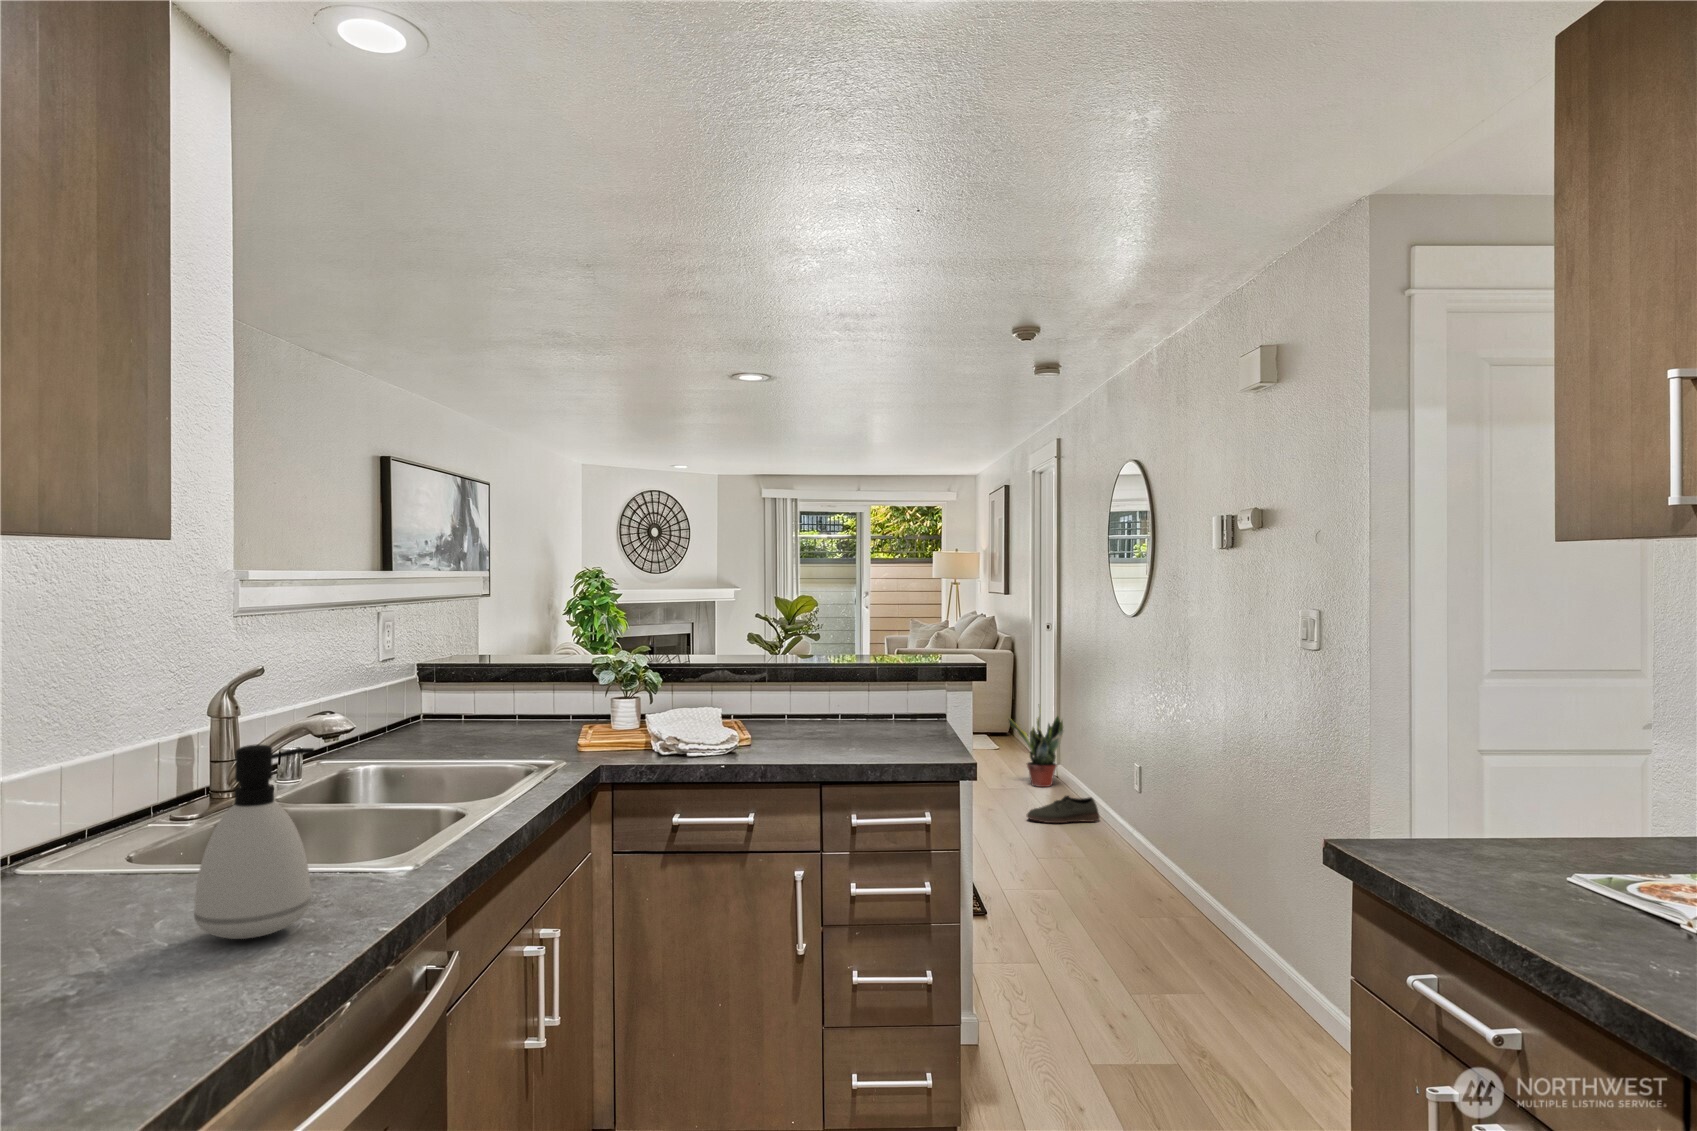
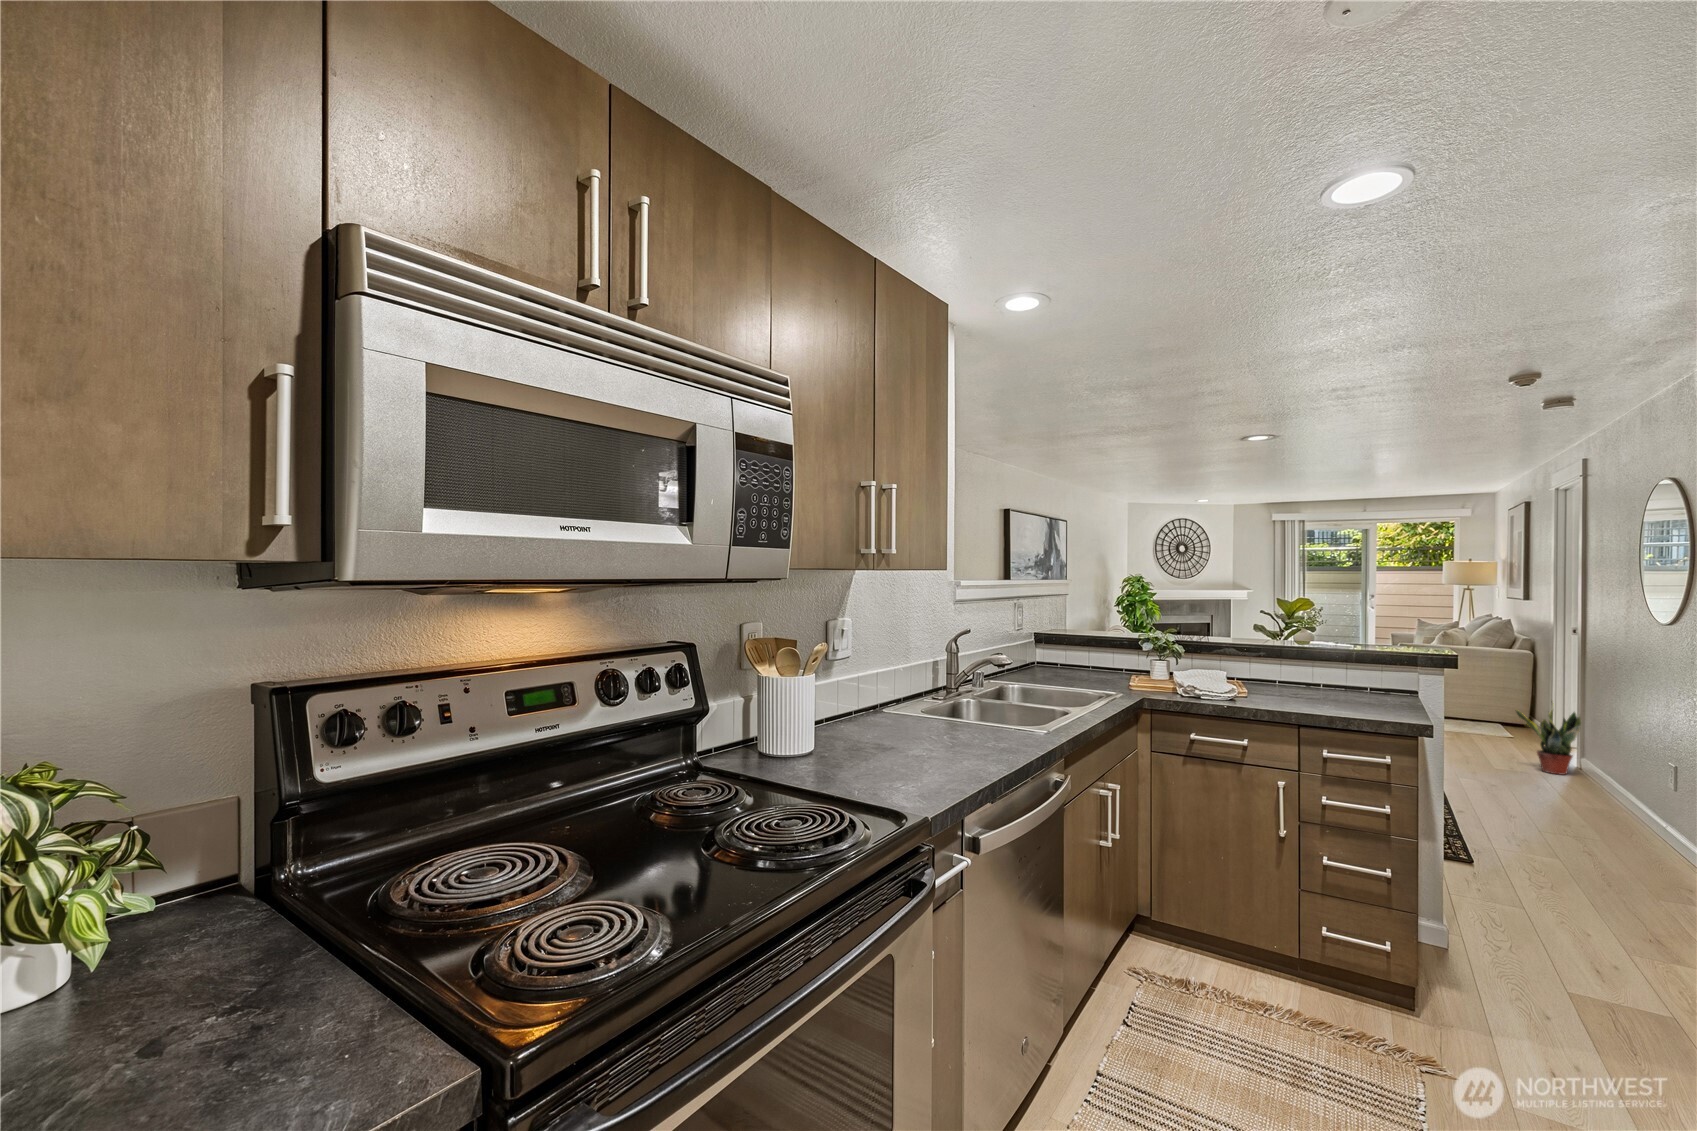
soap dispenser: present [194,744,314,939] -> none [962,662,1009,747]
shoe: present [1027,796,1100,823] -> none [1530,782,1619,810]

